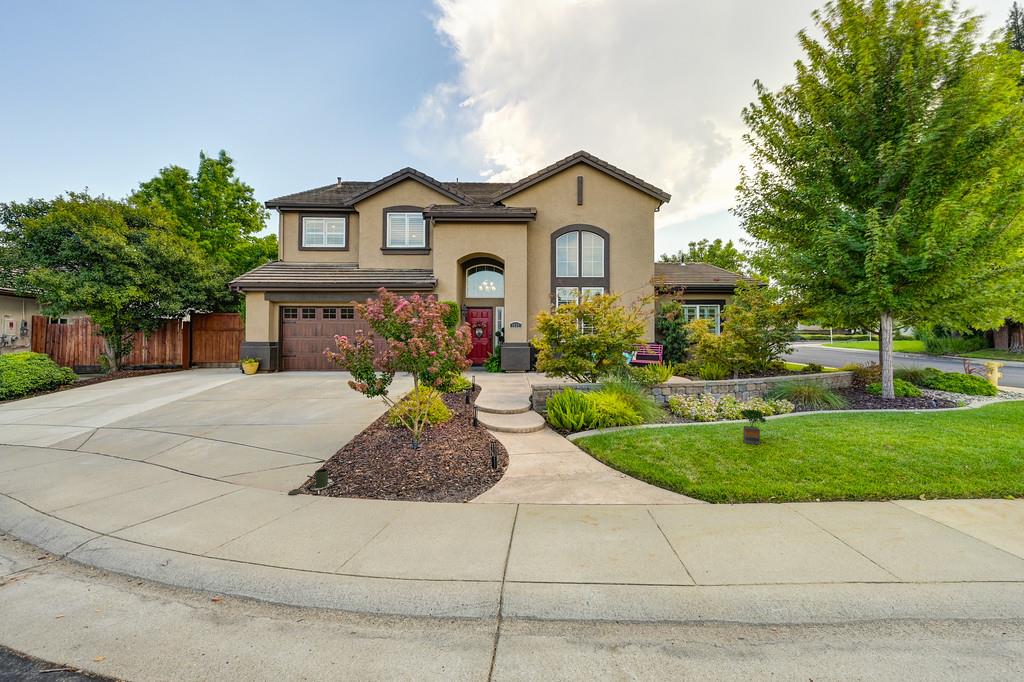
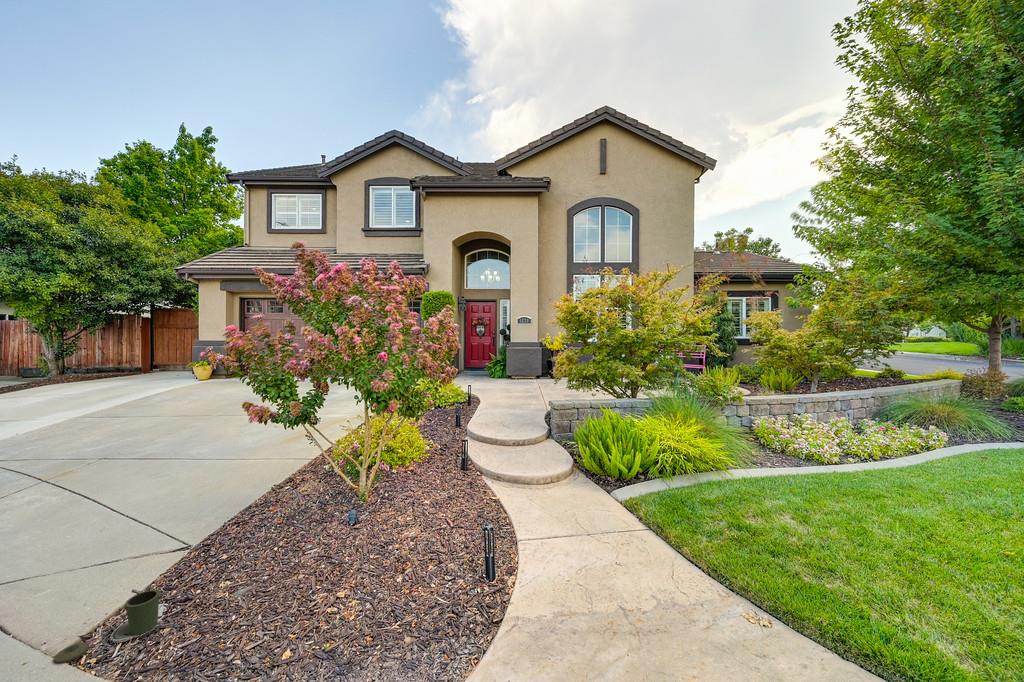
potted tree: present [740,409,766,444] -> none [923,458,989,525]

